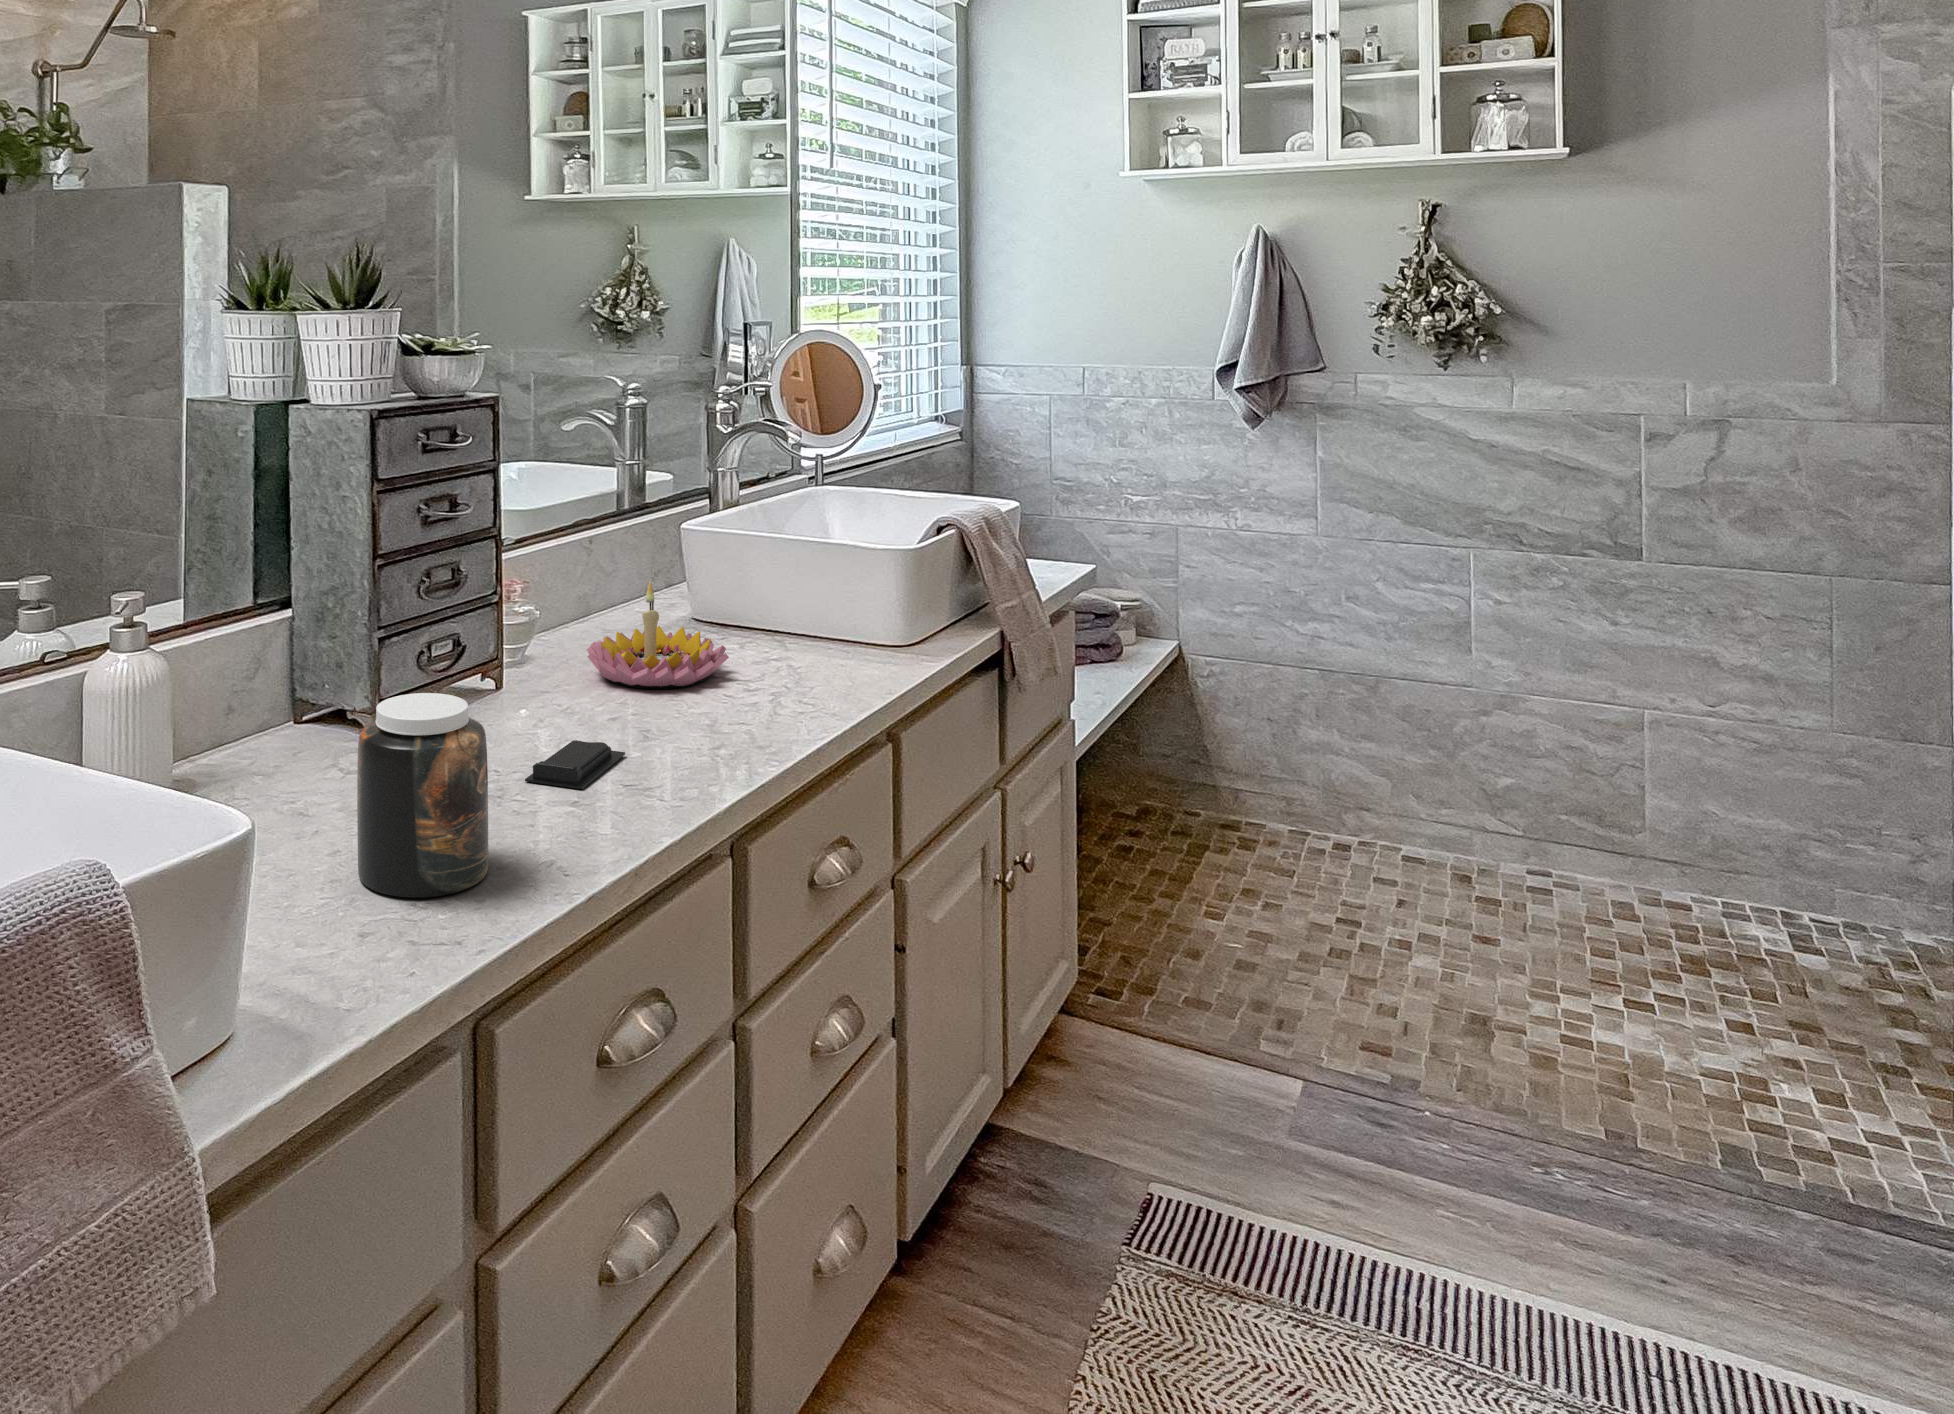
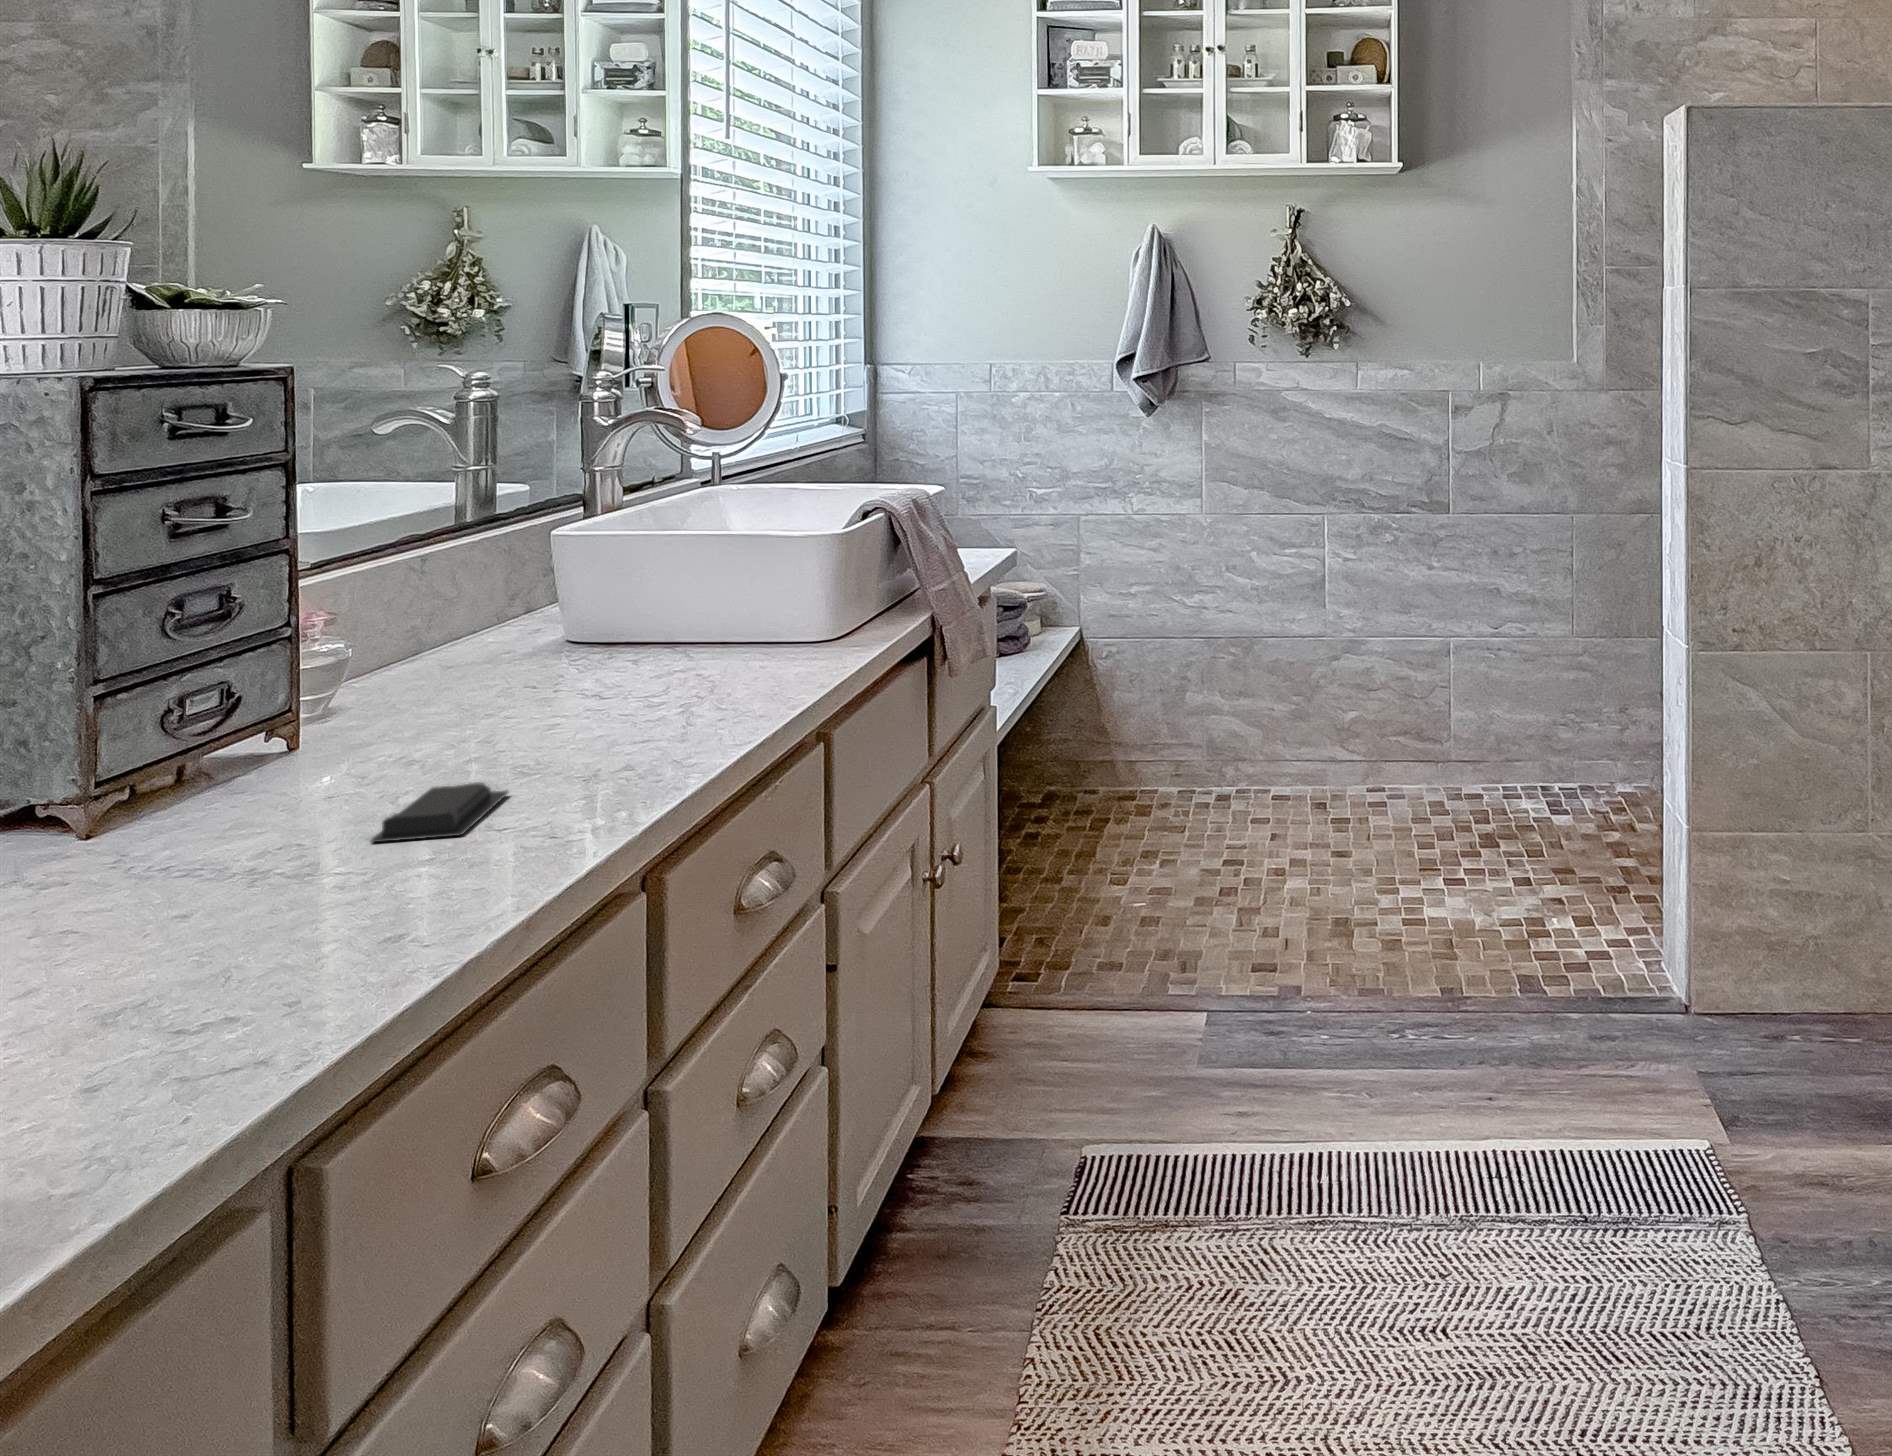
candle holder: present [587,581,729,689] -> none [412,596,622,729]
jar: present [357,693,488,898] -> none [140,724,359,992]

